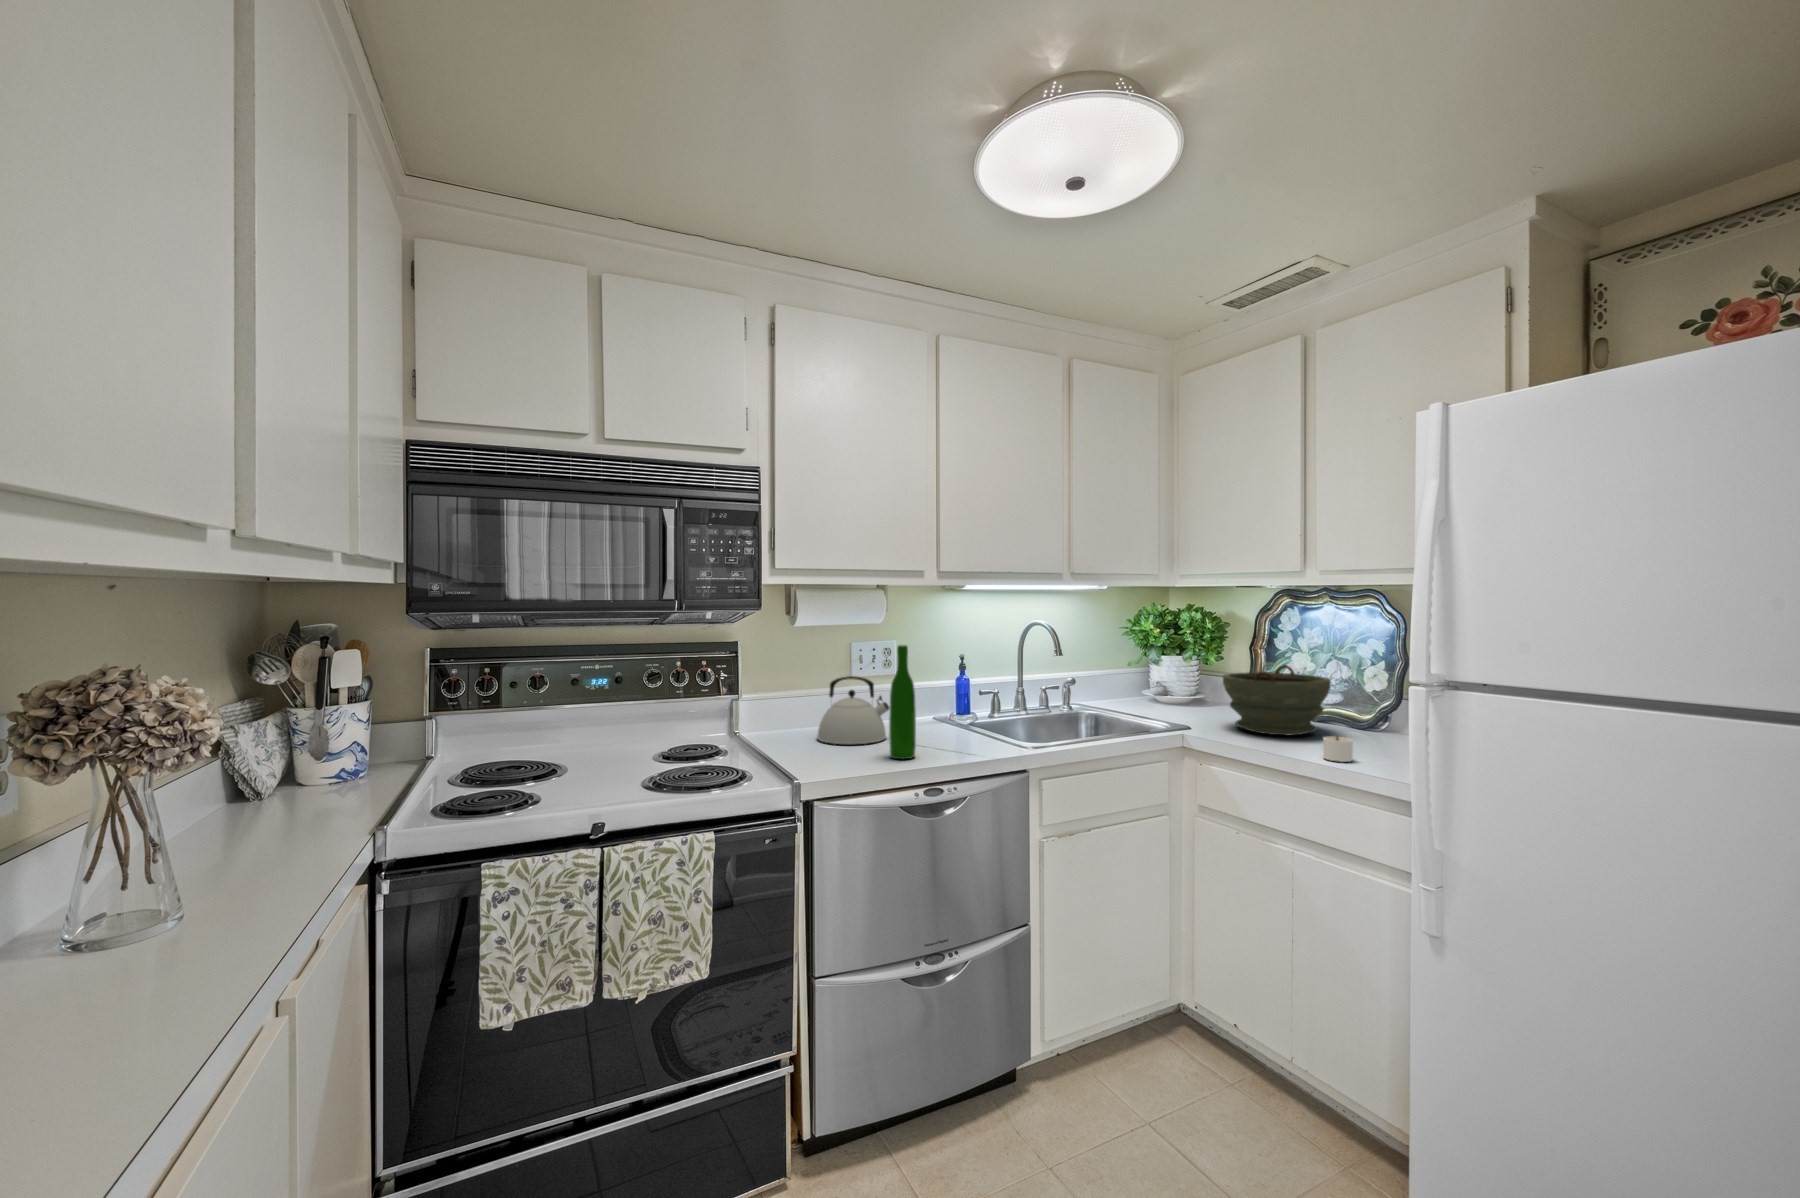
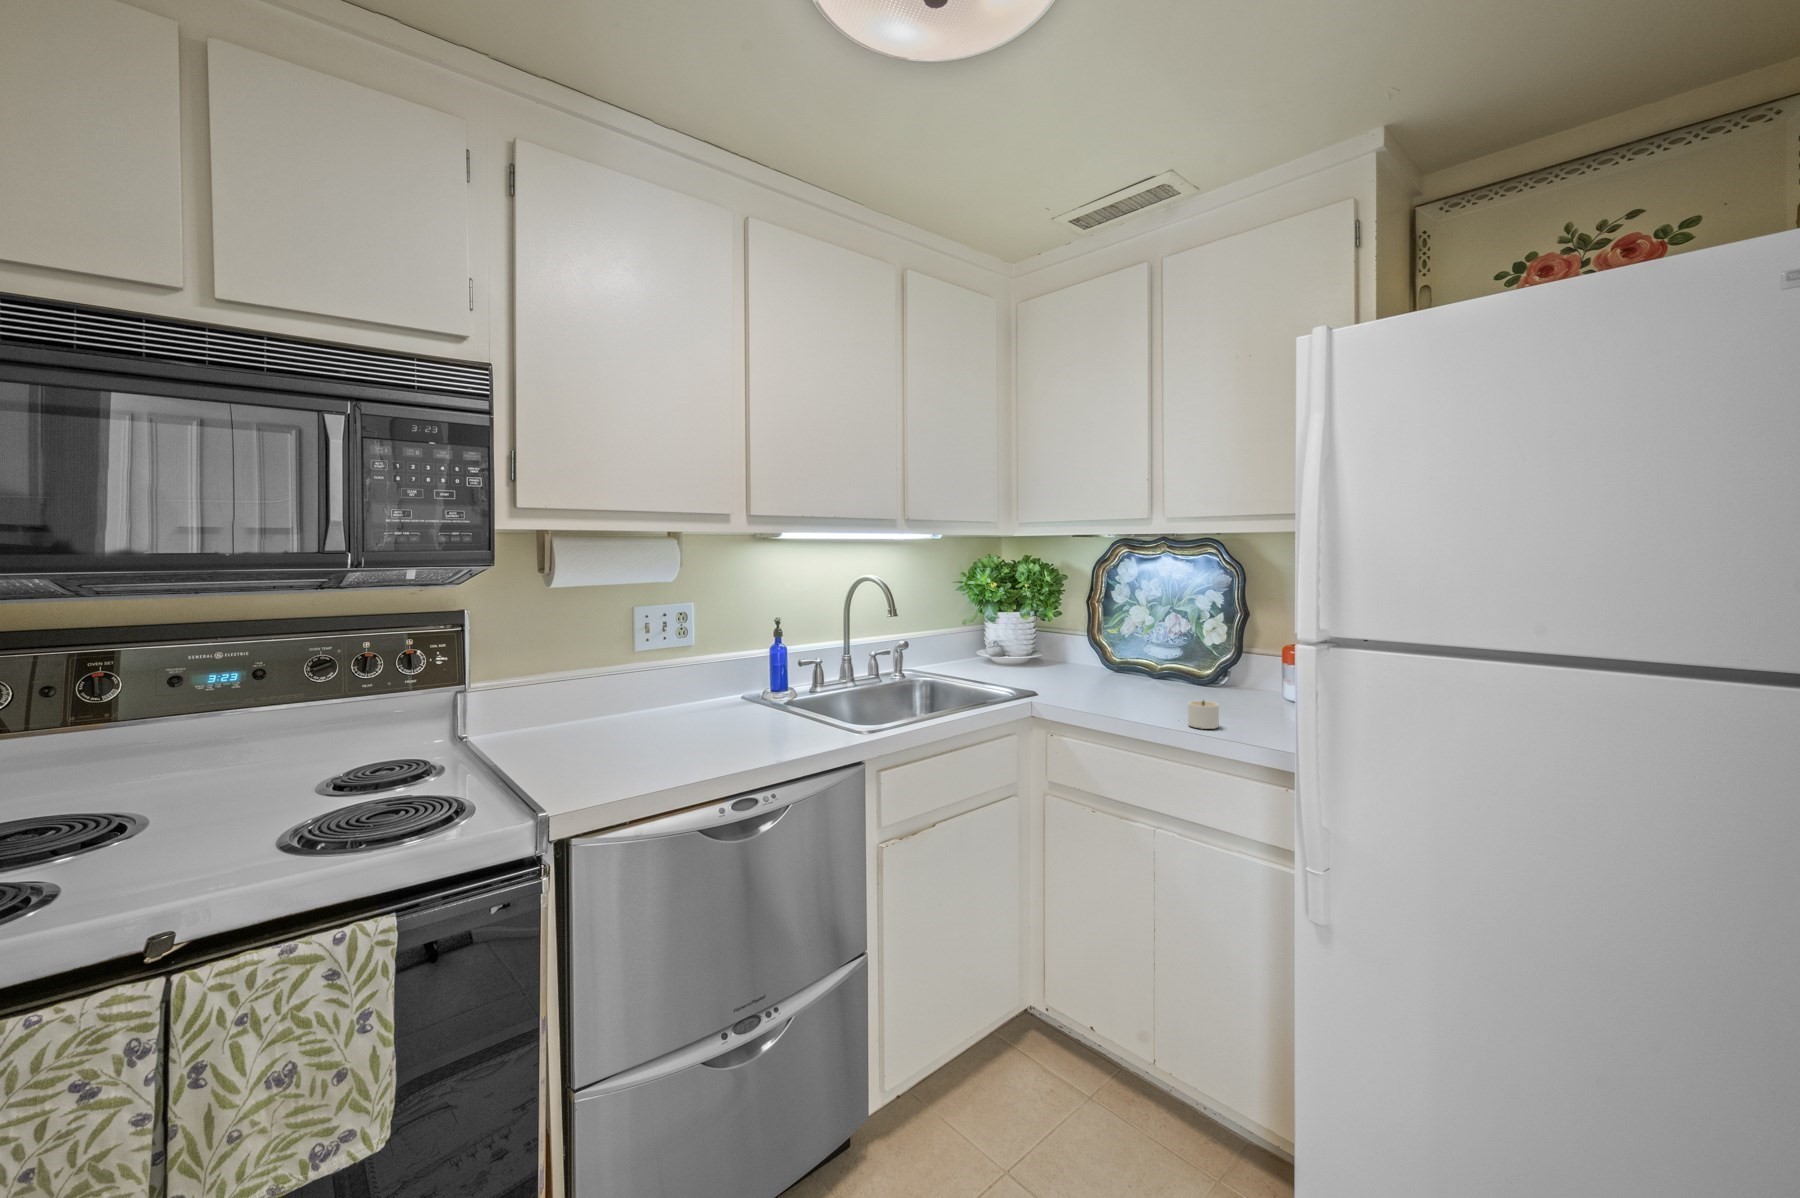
wine bottle: present [889,645,916,759] -> none [682,611,719,764]
bowl: present [1223,665,1331,735] -> none [1071,621,1182,698]
kettle: present [817,676,889,744] -> none [580,653,682,746]

